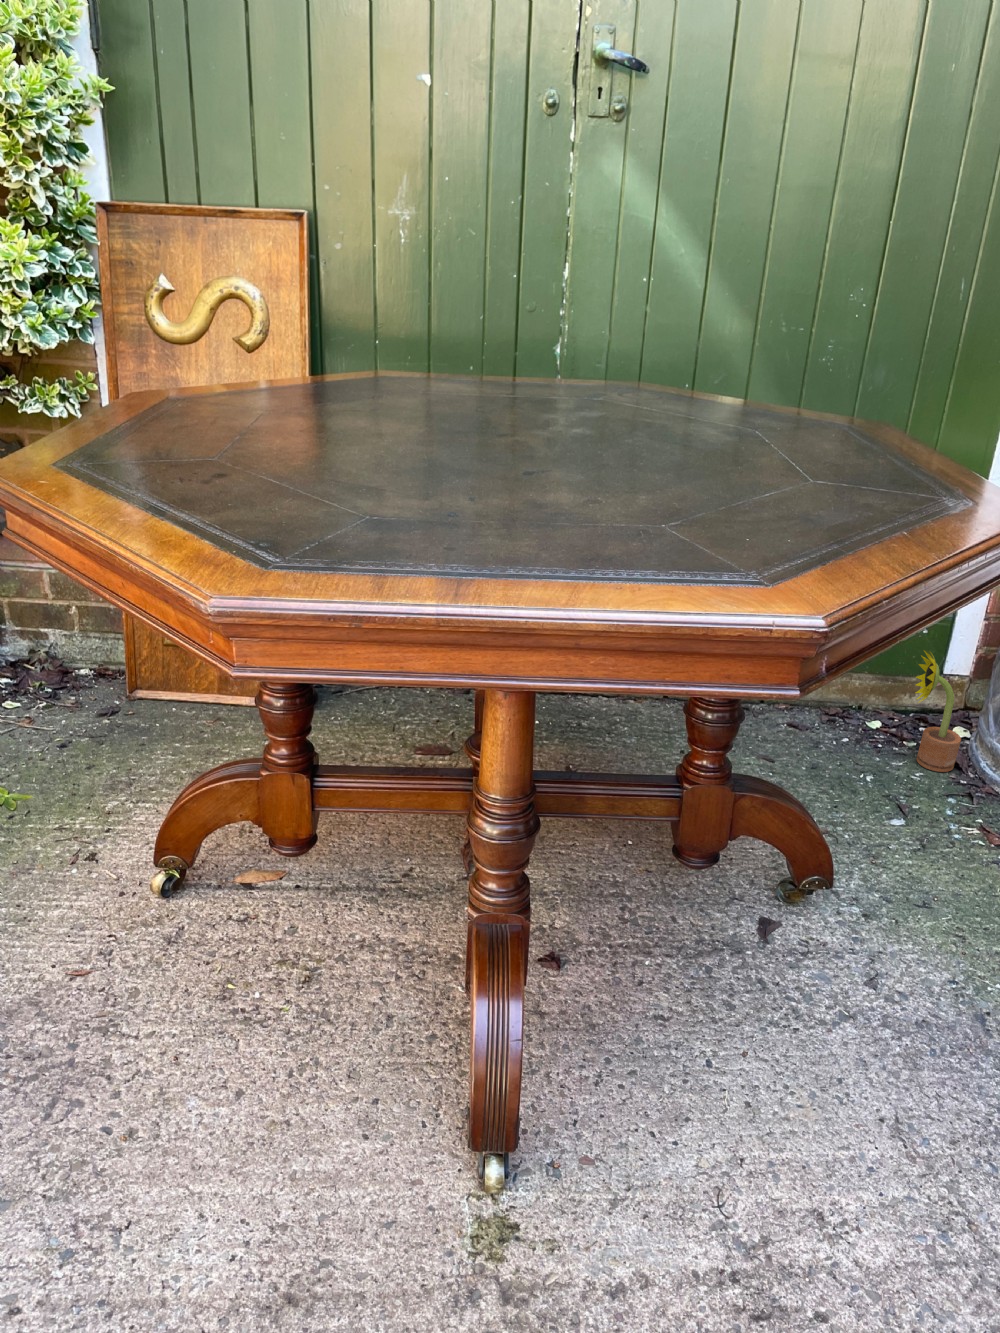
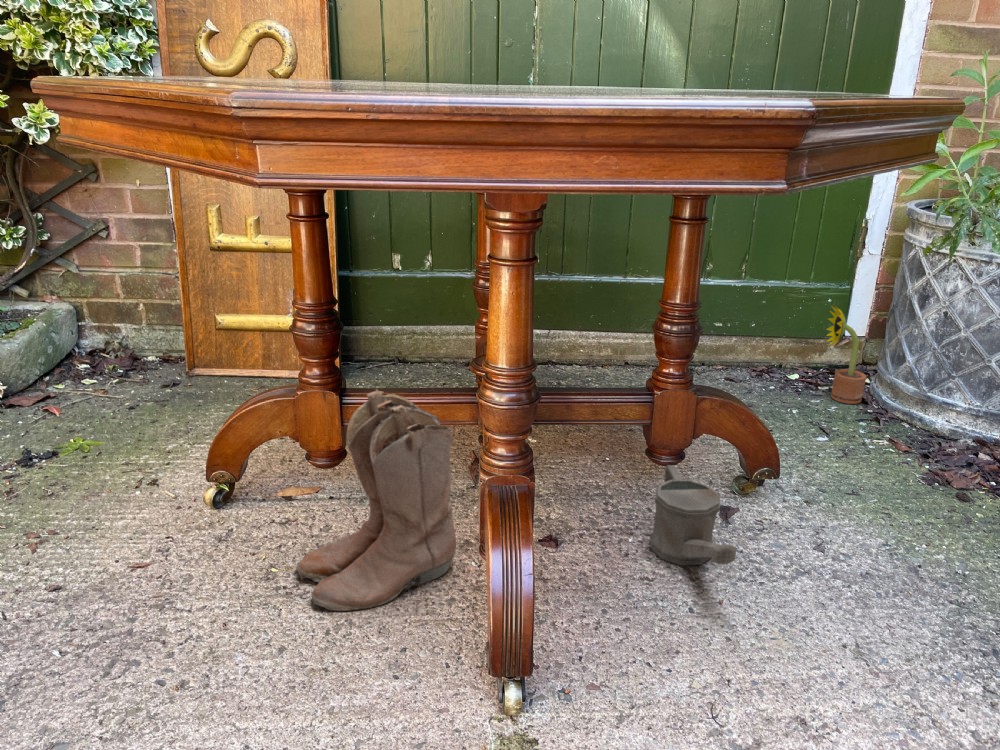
boots: none [256,787,442,1046] -> present [295,390,456,611]
watering can: none [670,874,764,1017] -> present [650,465,737,565]

